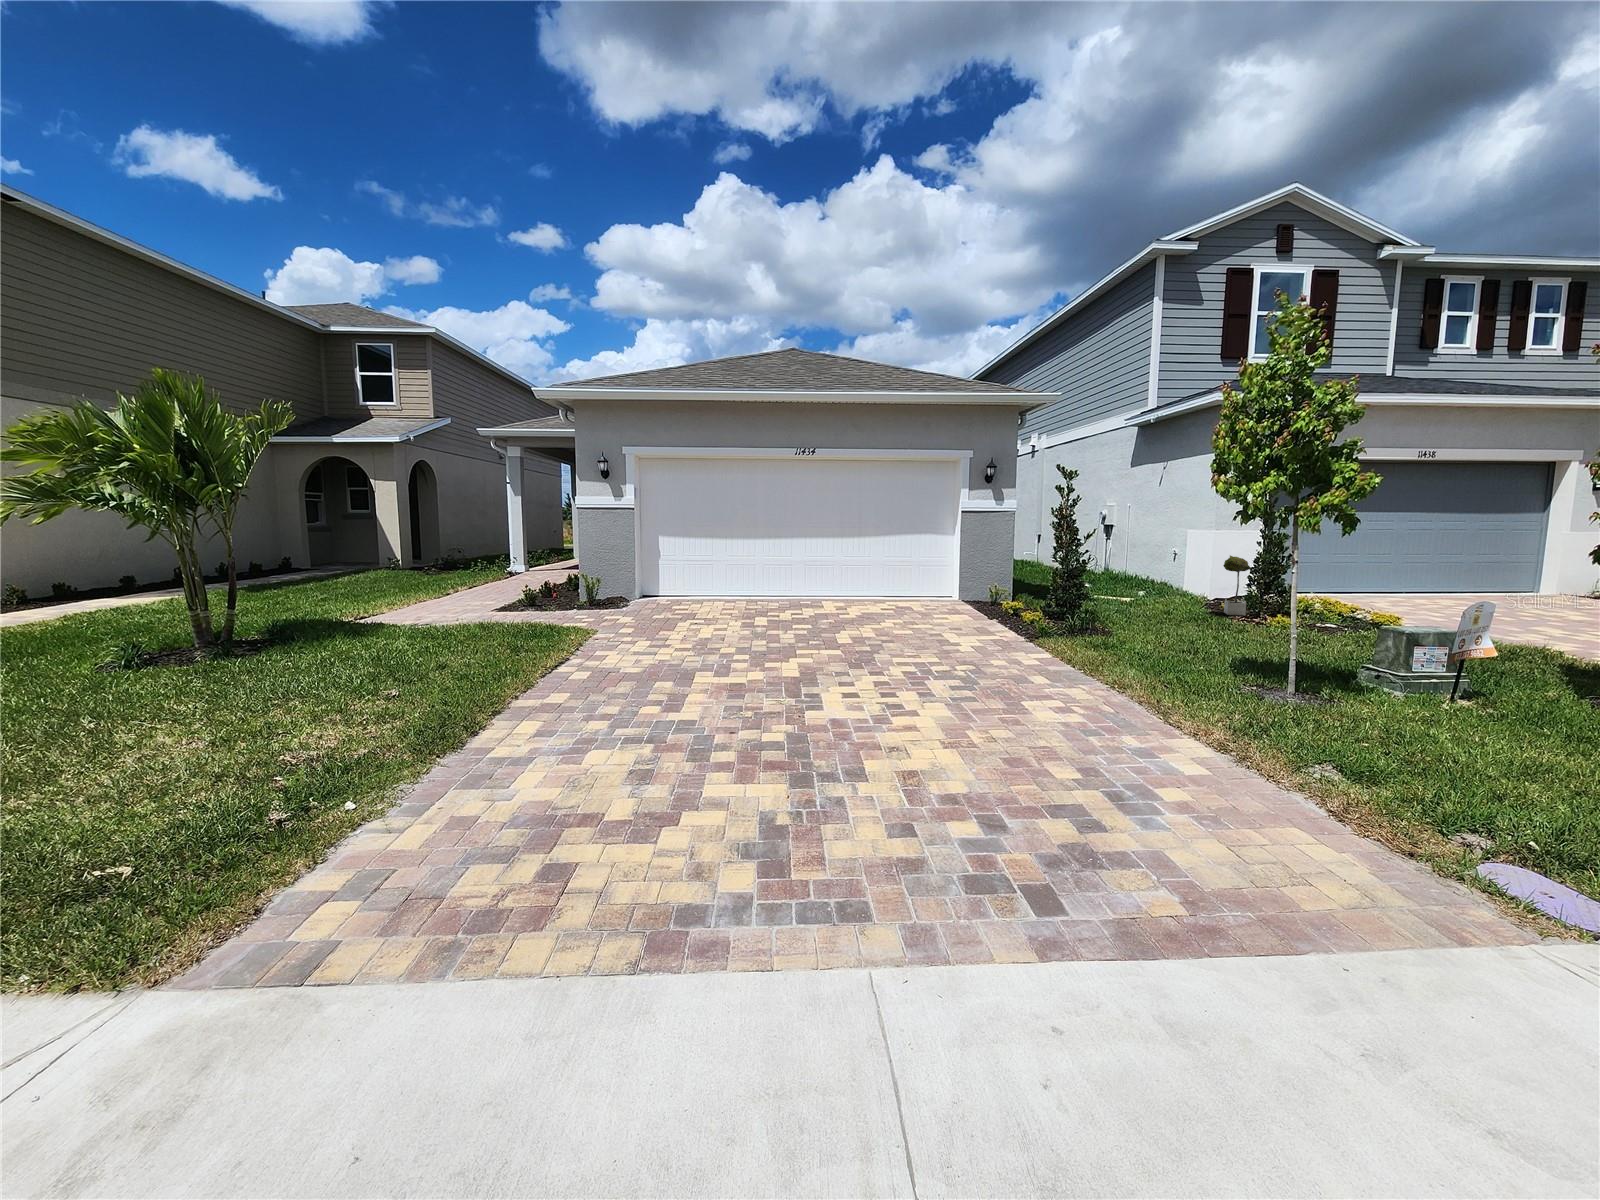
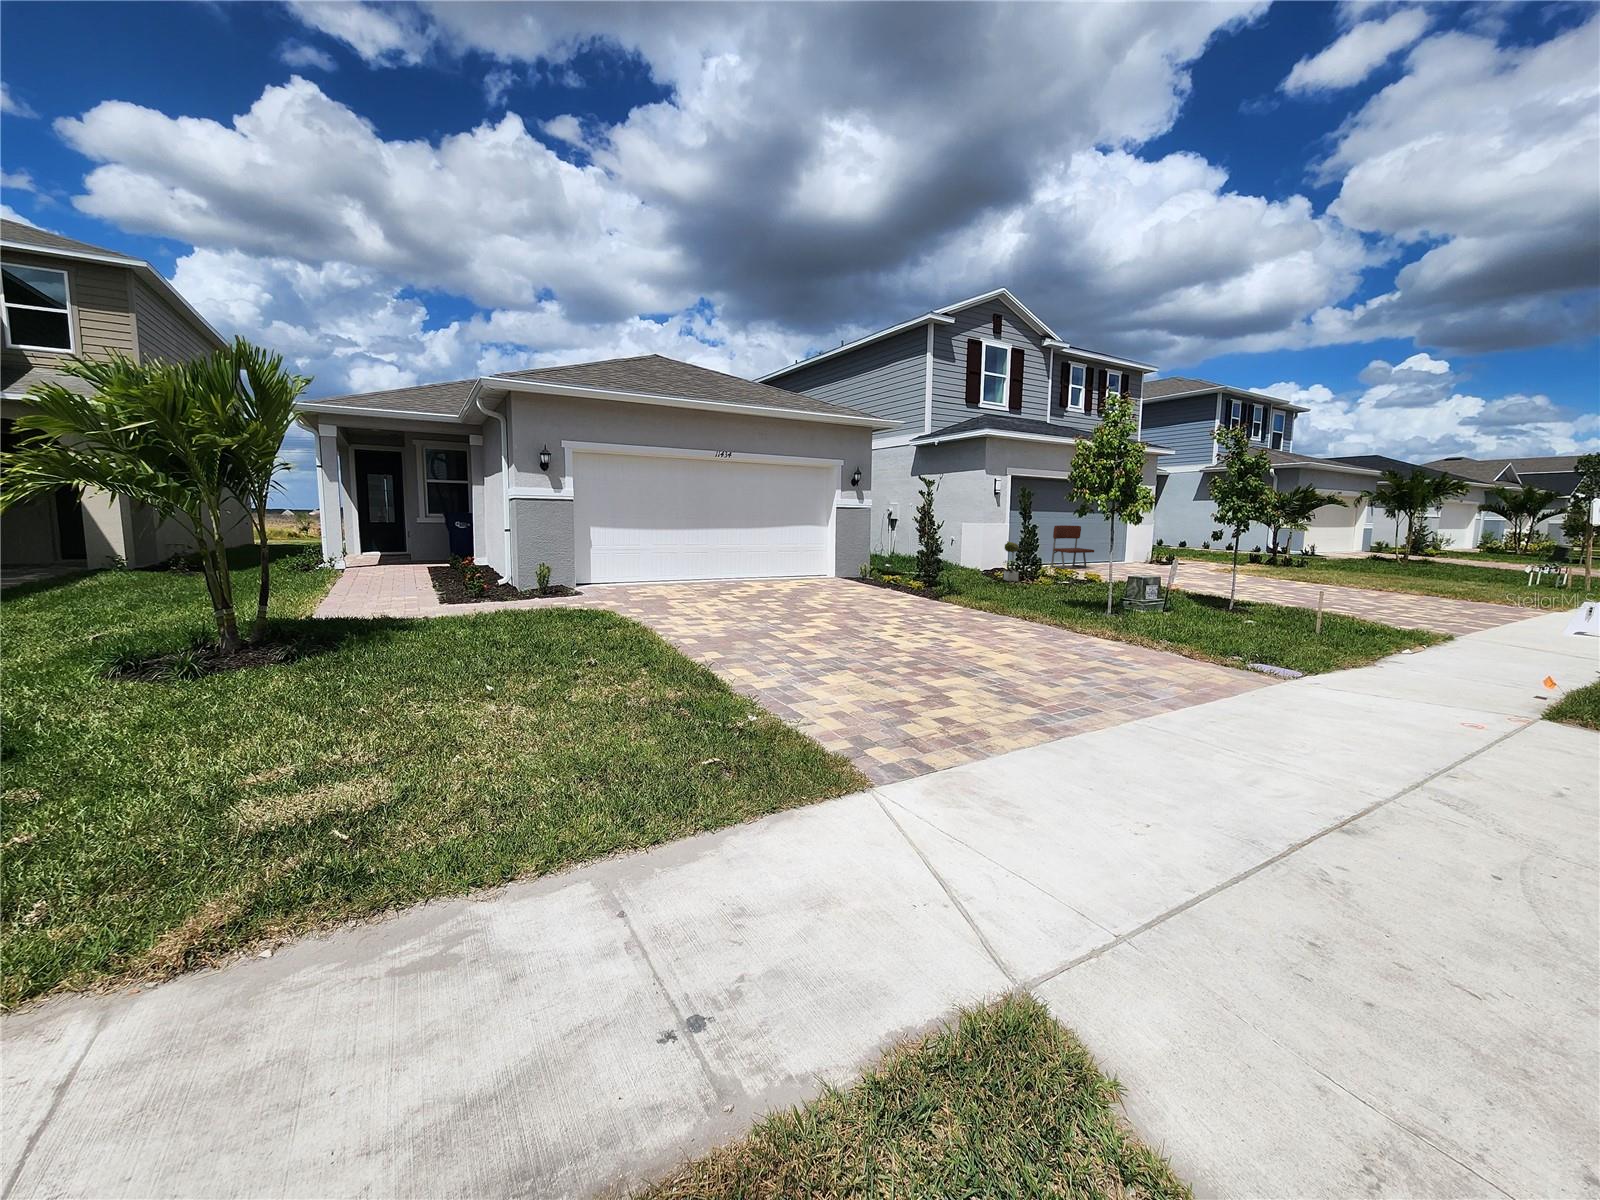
bench: none [1355,532,1442,600] -> present [1051,525,1094,569]

